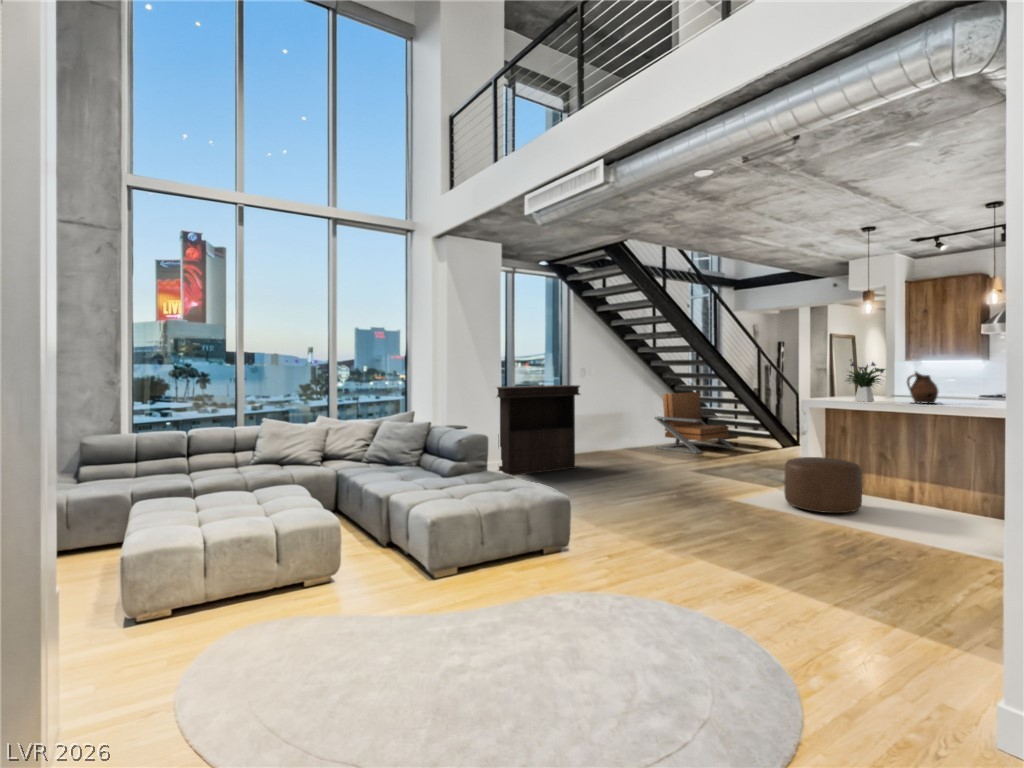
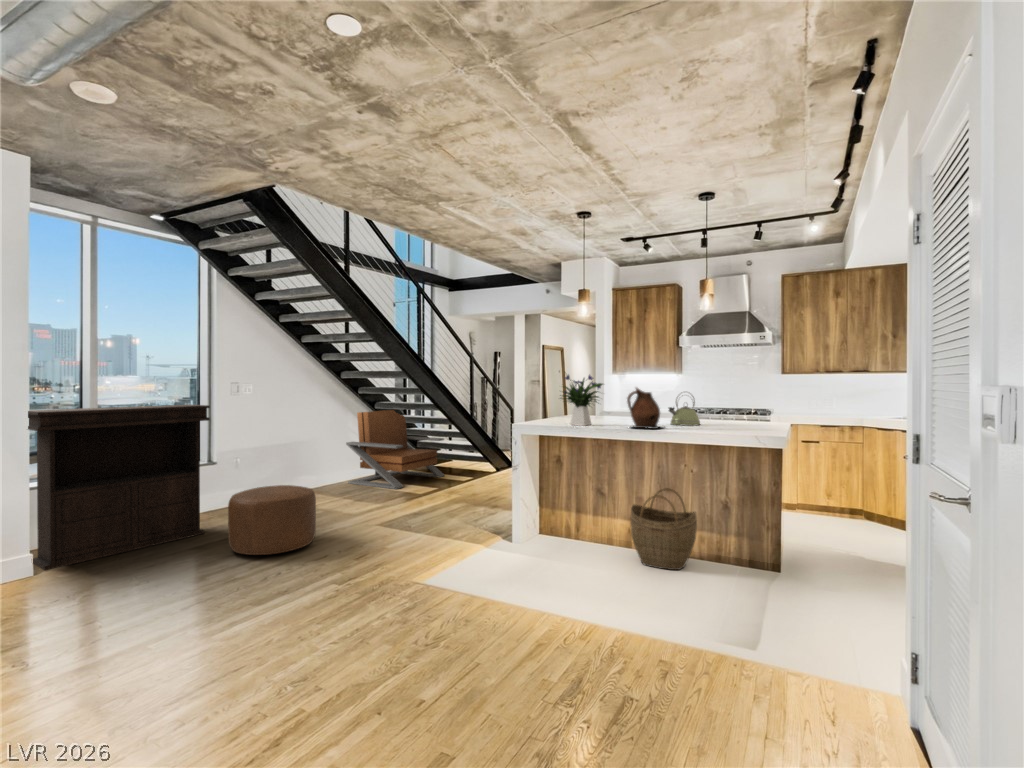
kettle: none [951,375,985,404] -> present [669,396,700,426]
woven basket: none [909,454,975,517] -> present [630,488,697,570]
ottoman: present [784,457,862,513] -> present [228,485,316,555]

